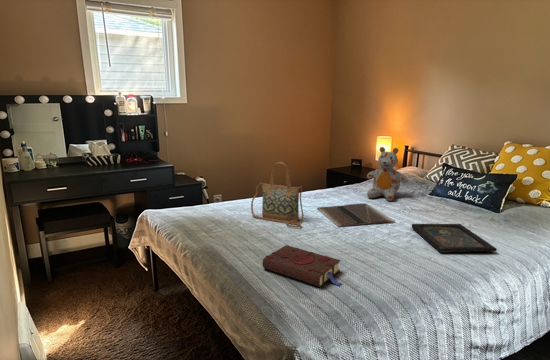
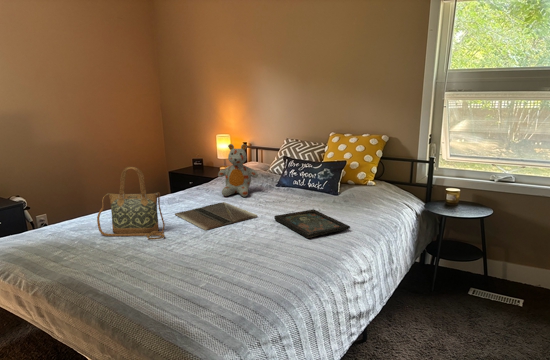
book: present [262,245,342,287] -> none [137,261,234,299]

